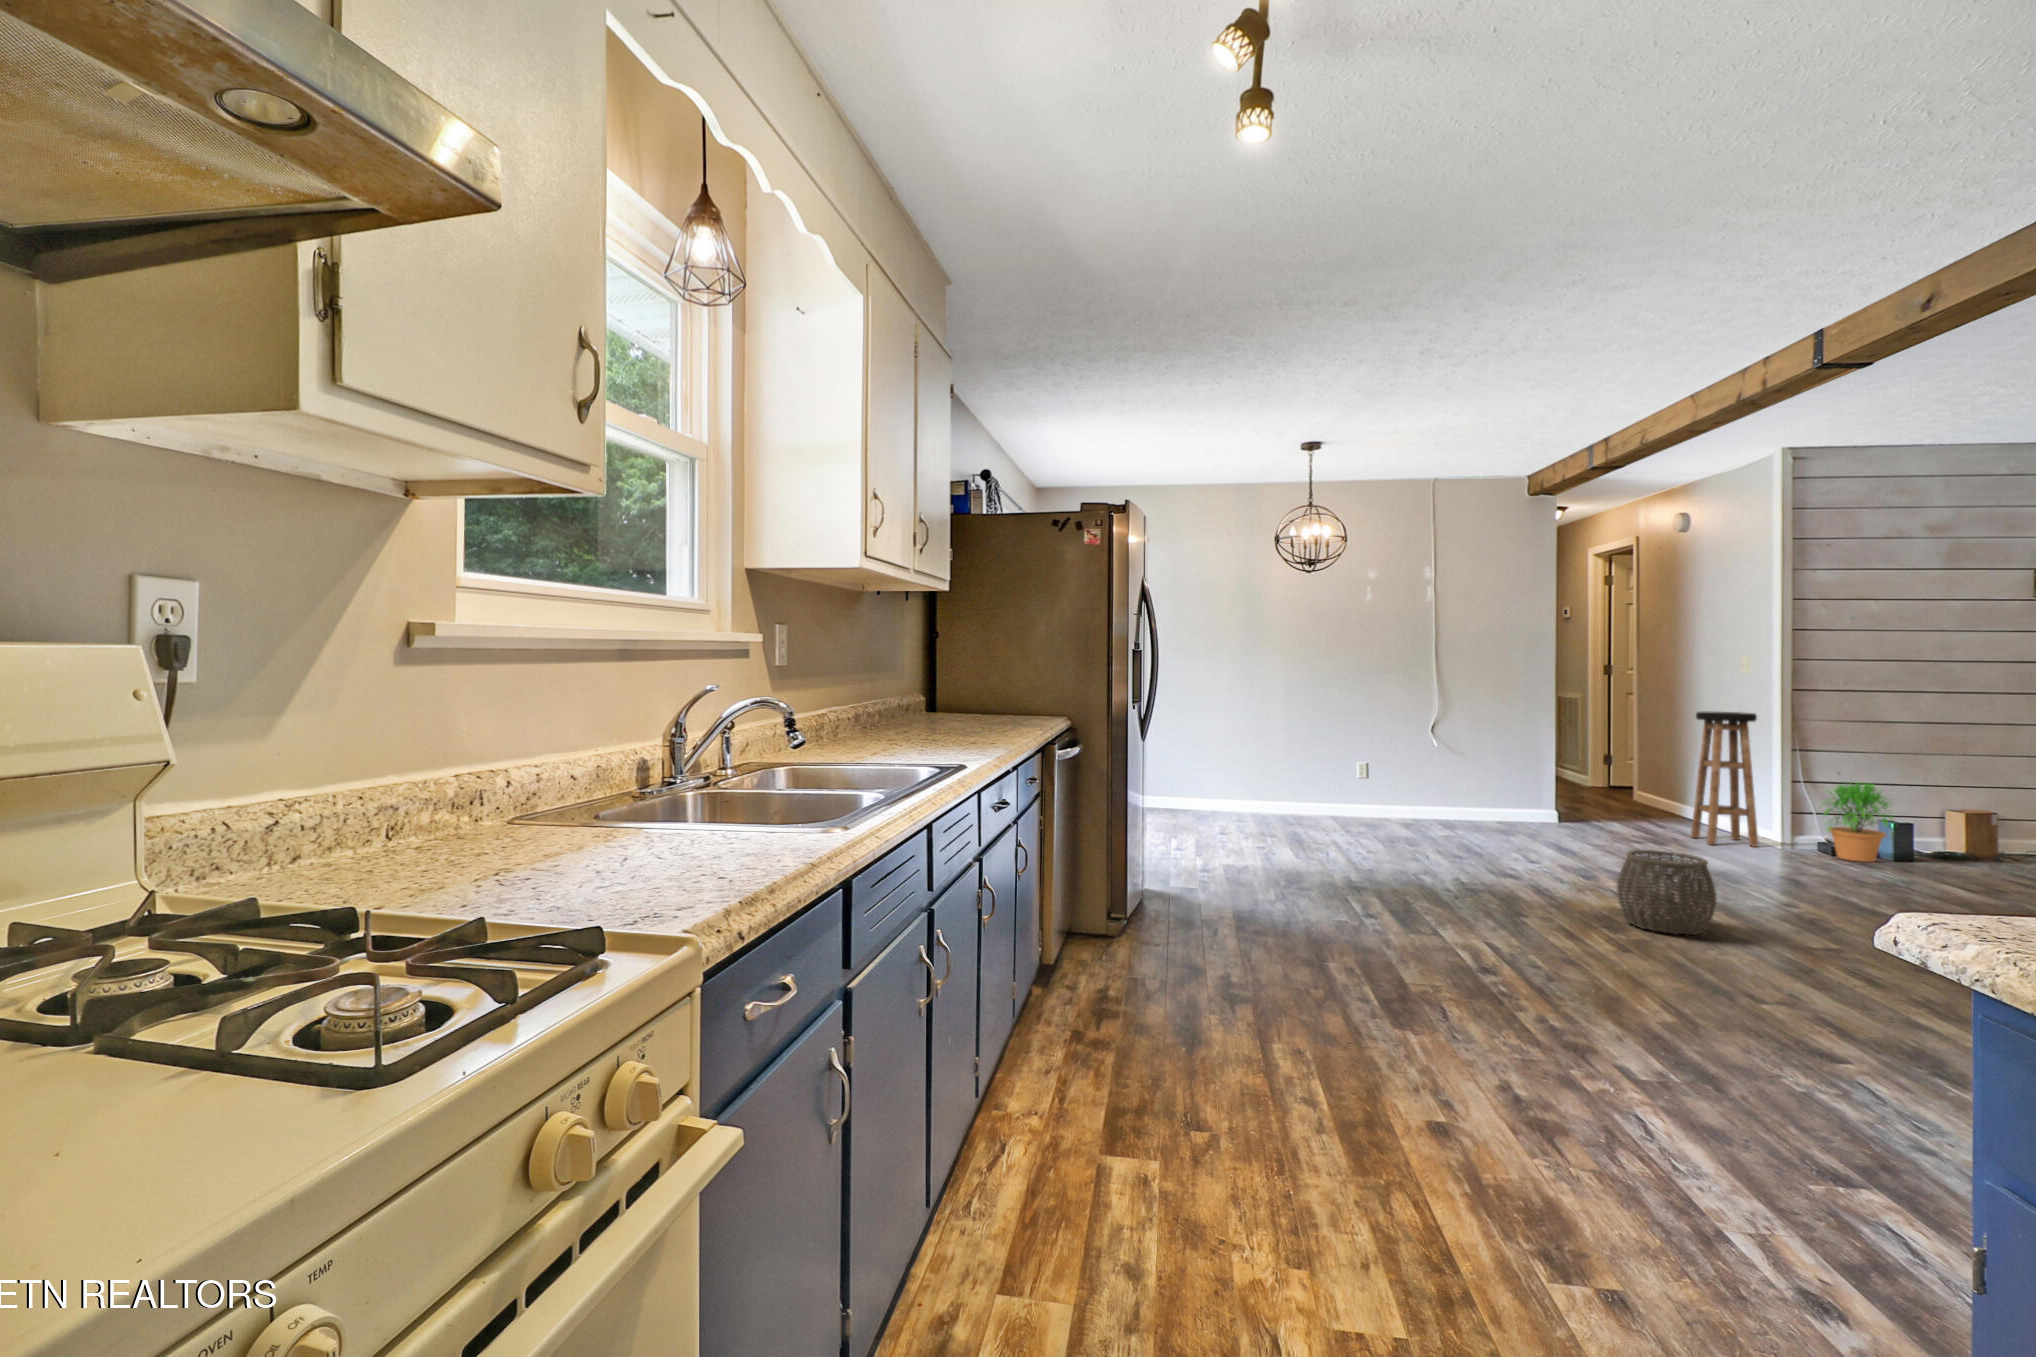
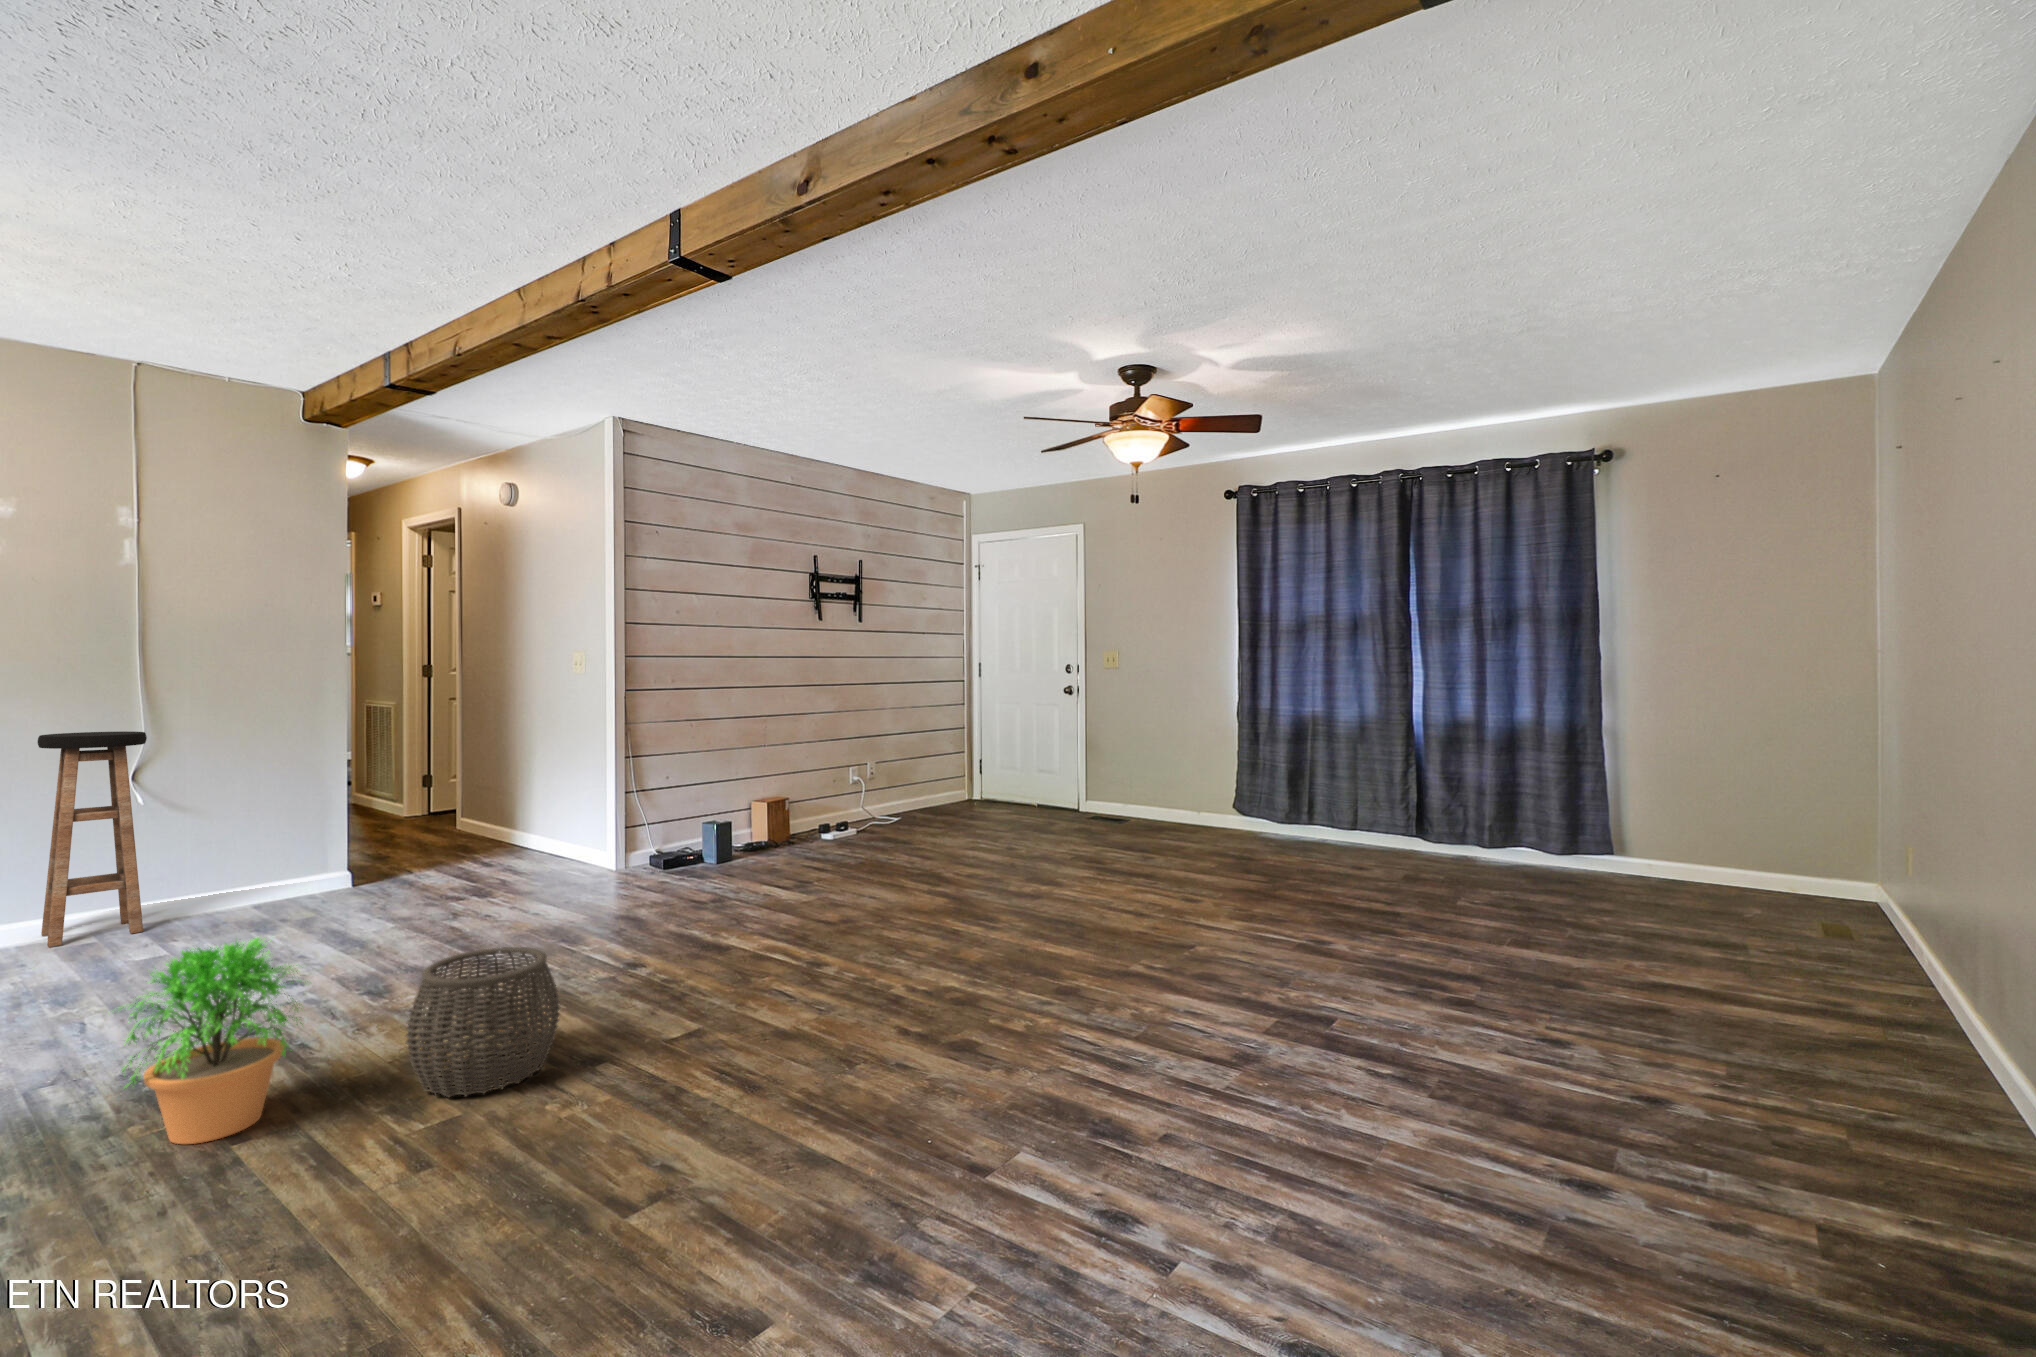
bar stool: present [1691,712,1758,847] -> present [38,731,147,947]
potted plant: present [1822,783,1893,862] -> present [119,937,302,1144]

